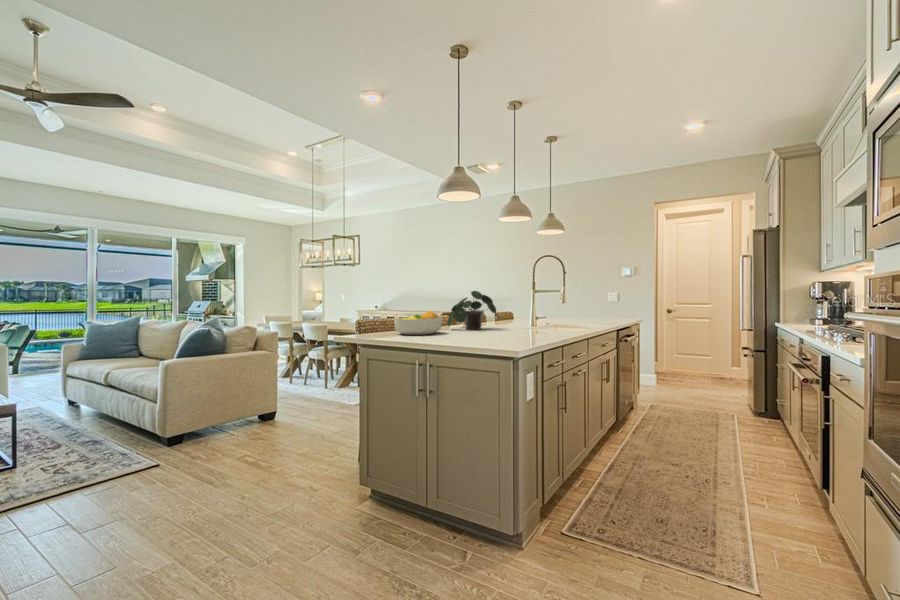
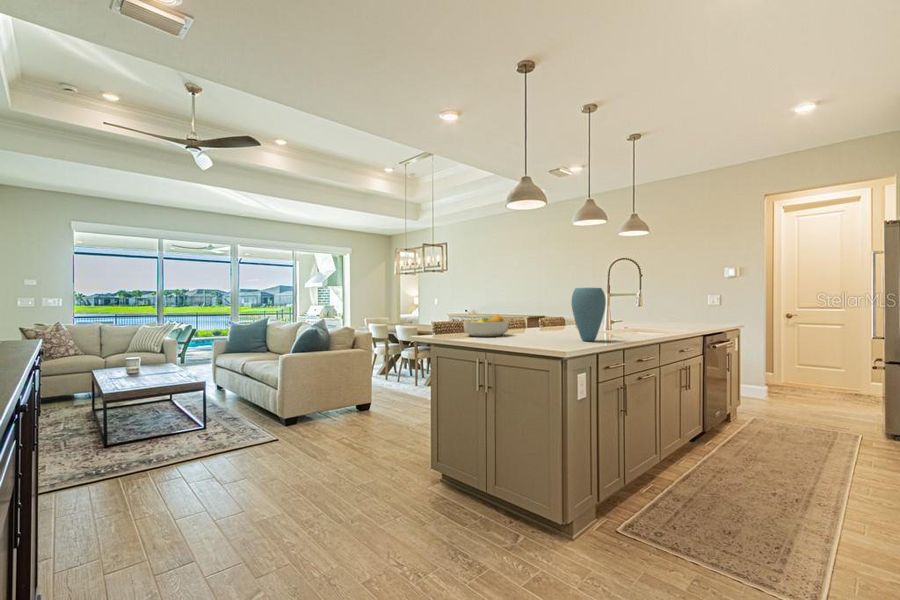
vase: none [512,283,546,338] -> present [571,288,606,341]
potted plant: present [448,291,496,330] -> none [518,295,565,333]

